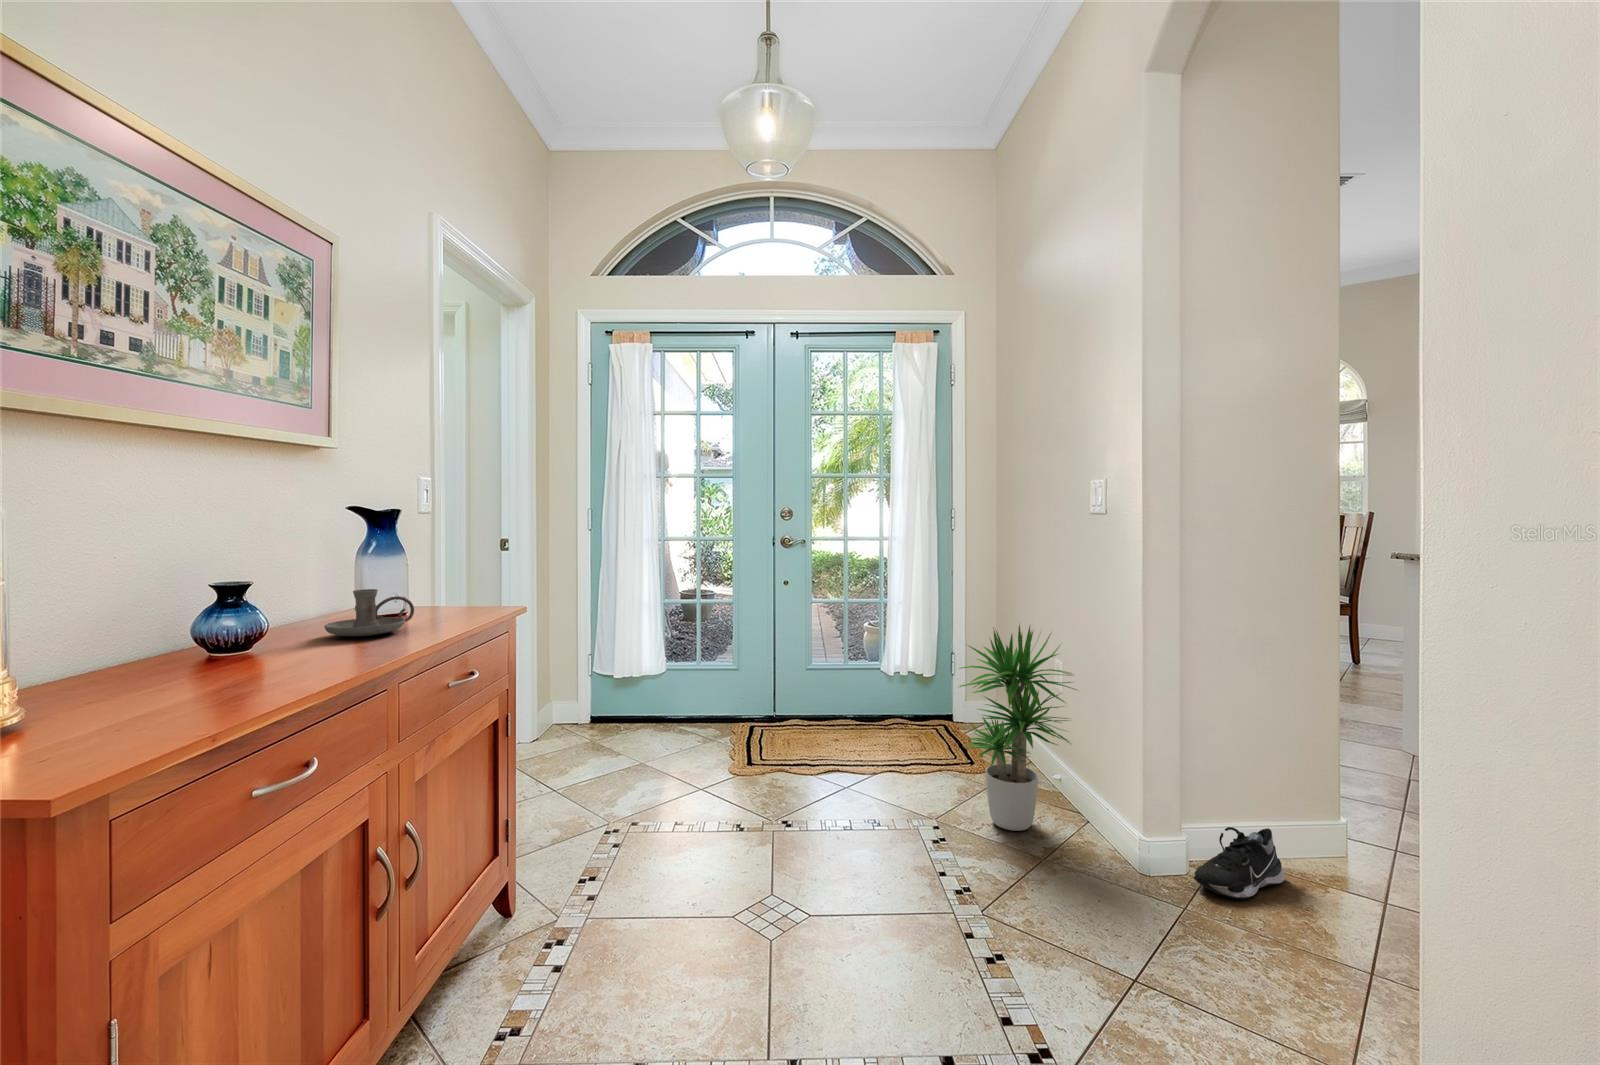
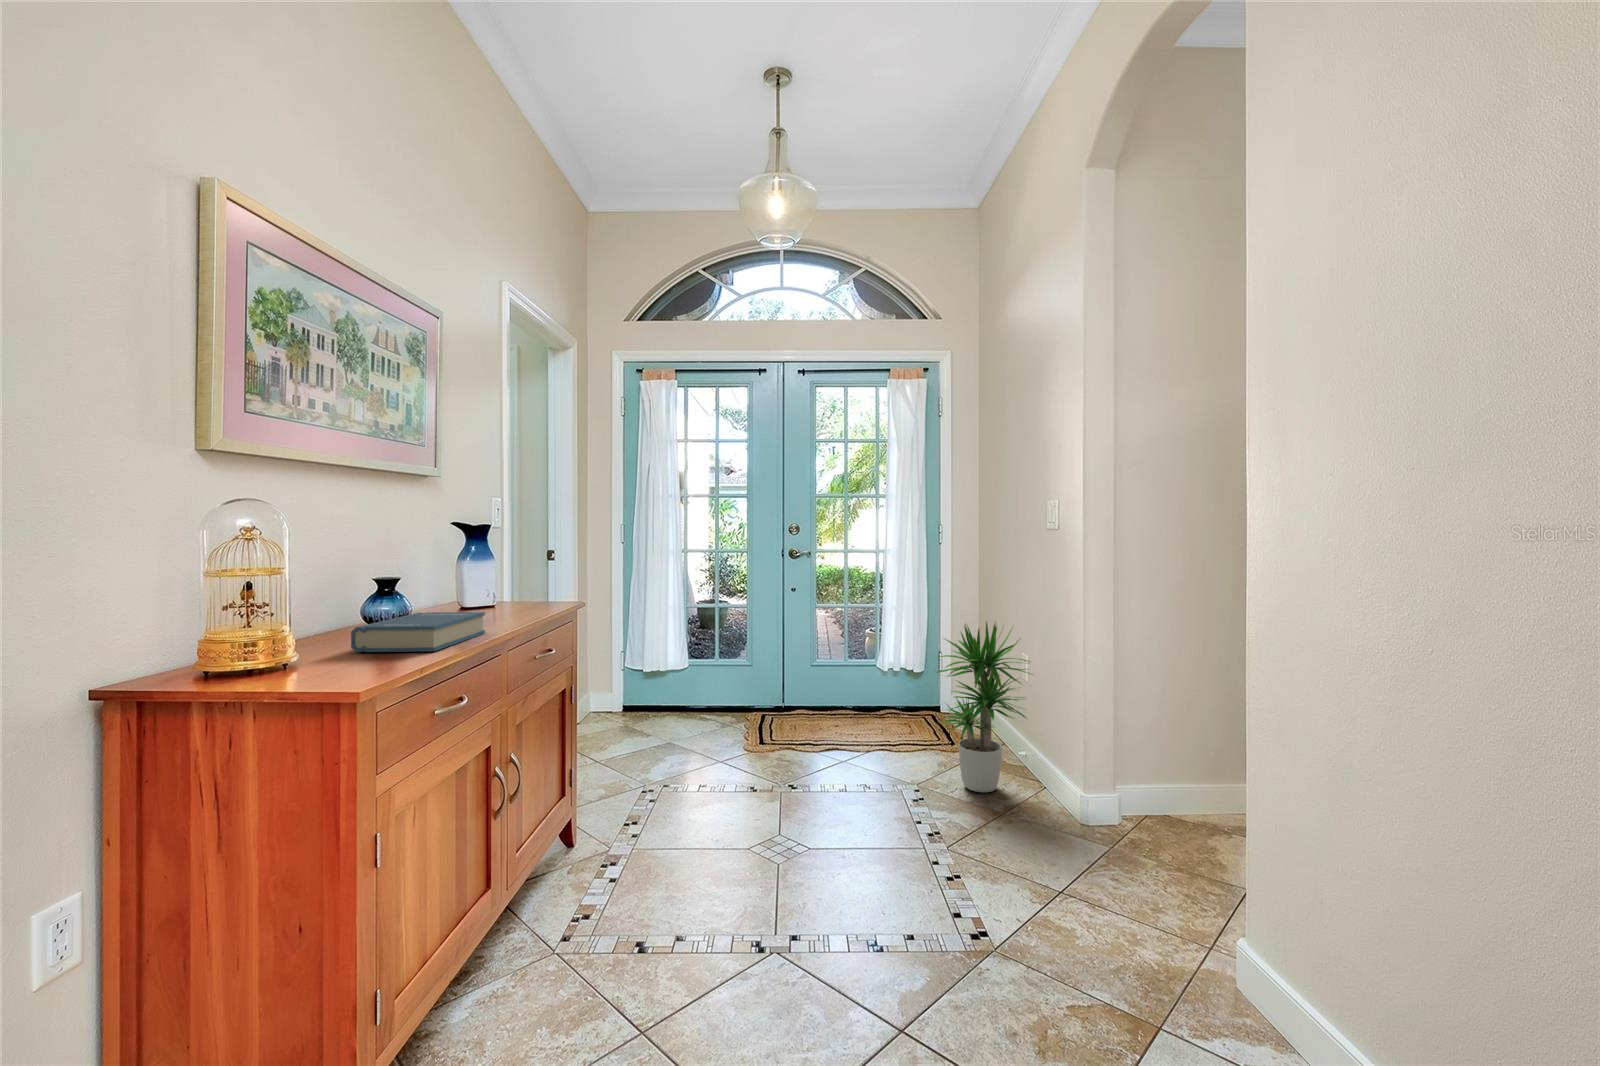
candle holder: present [324,589,414,636] -> none [445,585,506,619]
hardback book: none [134,631,364,700] -> present [351,612,485,652]
shoe: present [1193,827,1284,900] -> none [1122,785,1199,841]

